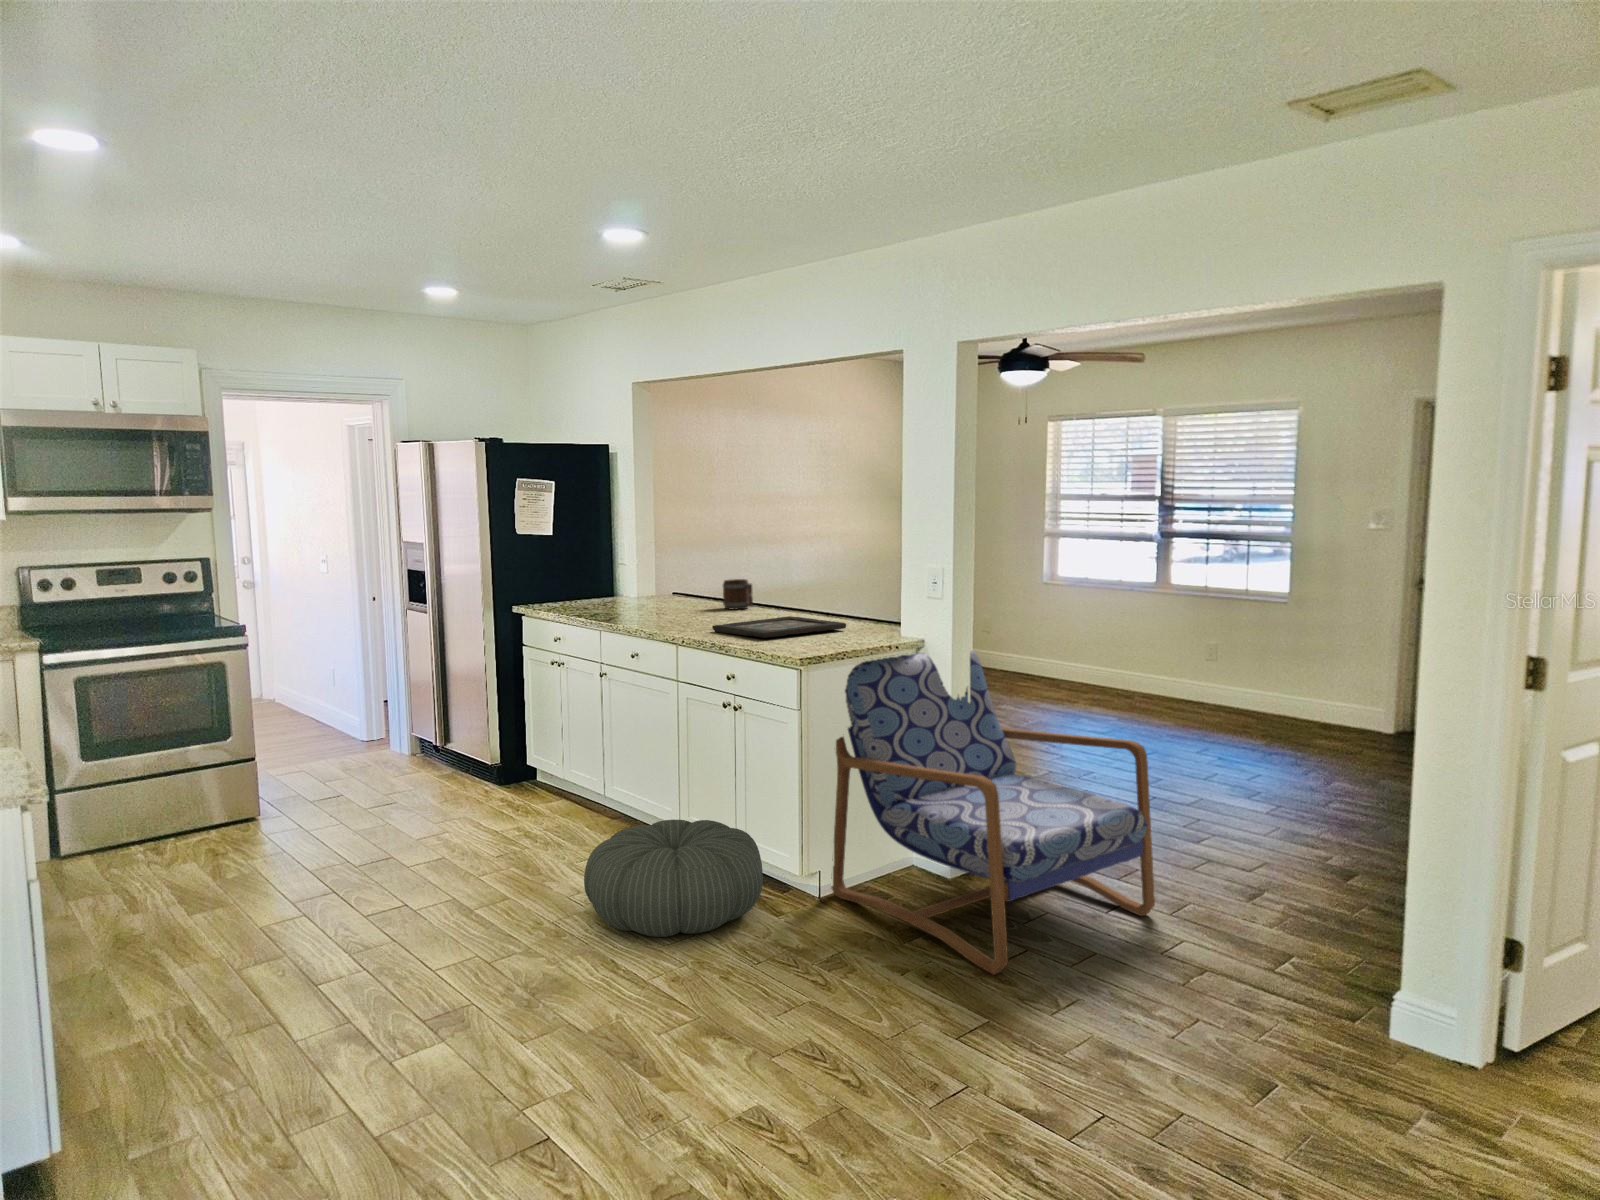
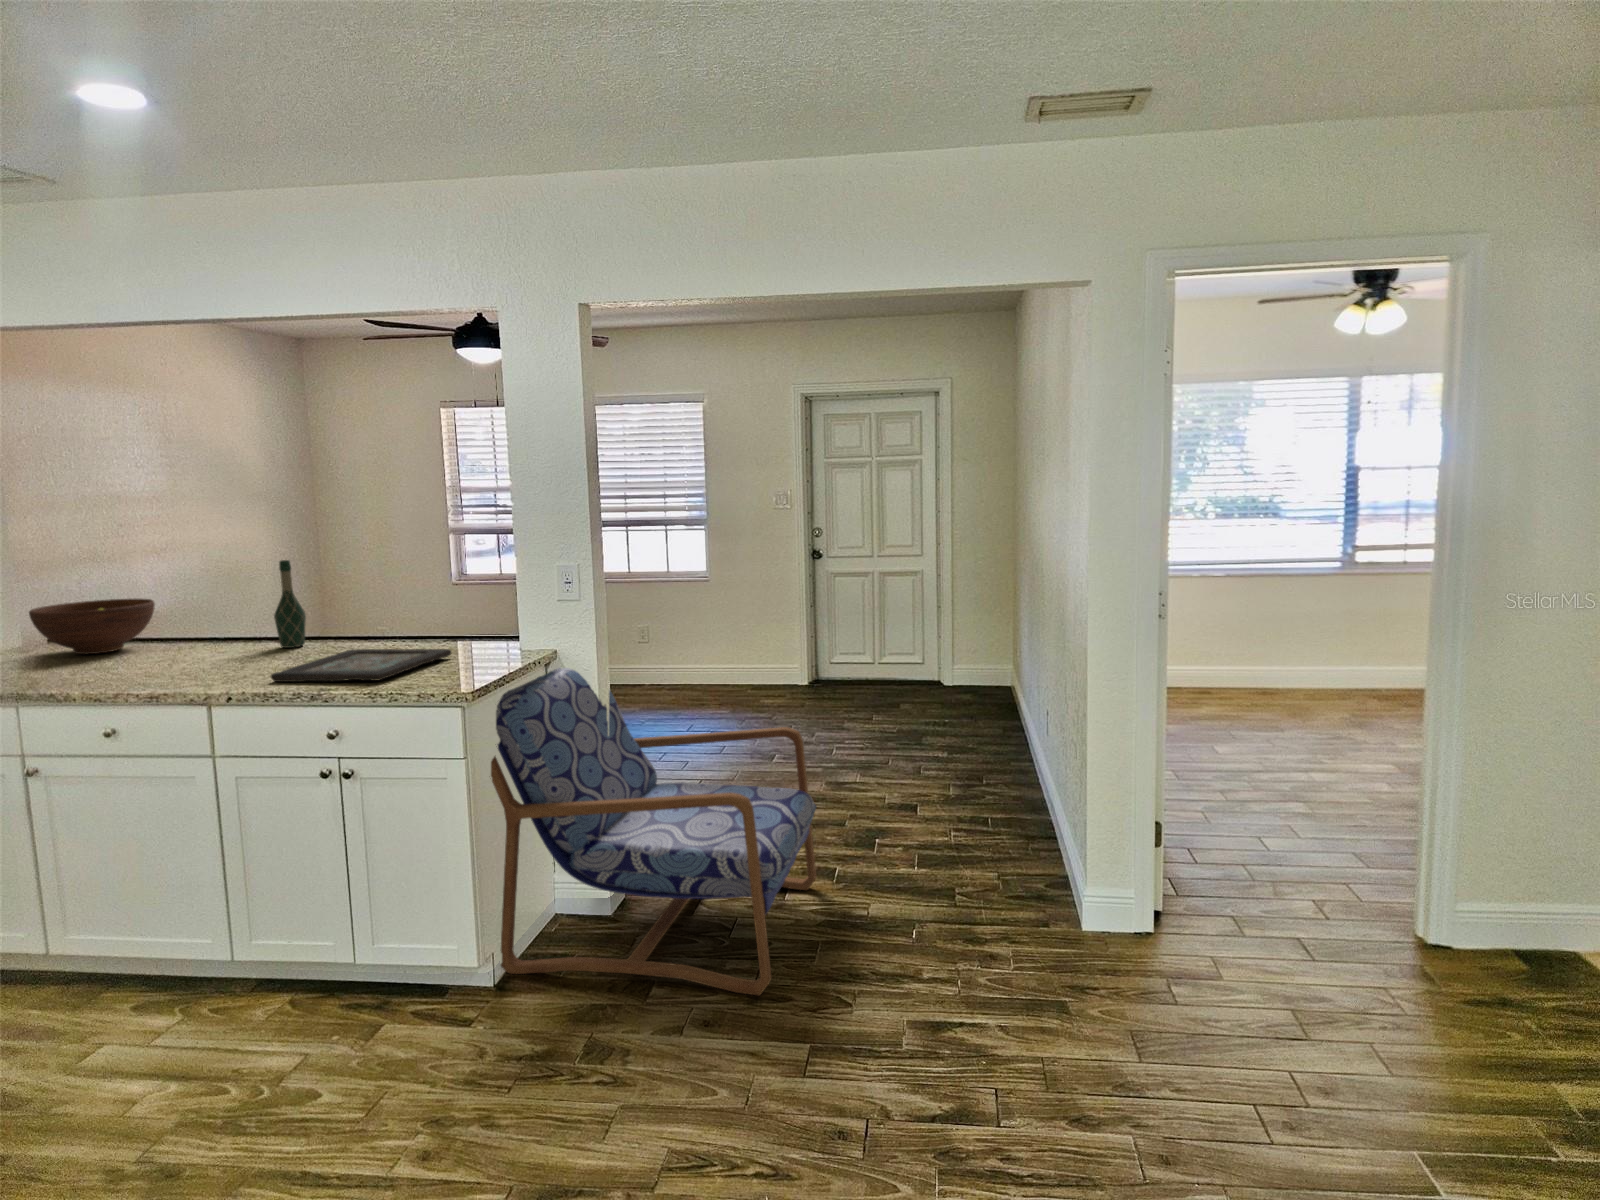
wine bottle: none [765,544,787,613] -> present [274,560,306,648]
fruit bowl: none [639,567,712,605] -> present [29,599,155,654]
mug: present [723,579,753,610] -> none [193,609,246,651]
pouf: present [584,820,763,937] -> none [174,932,449,1131]

